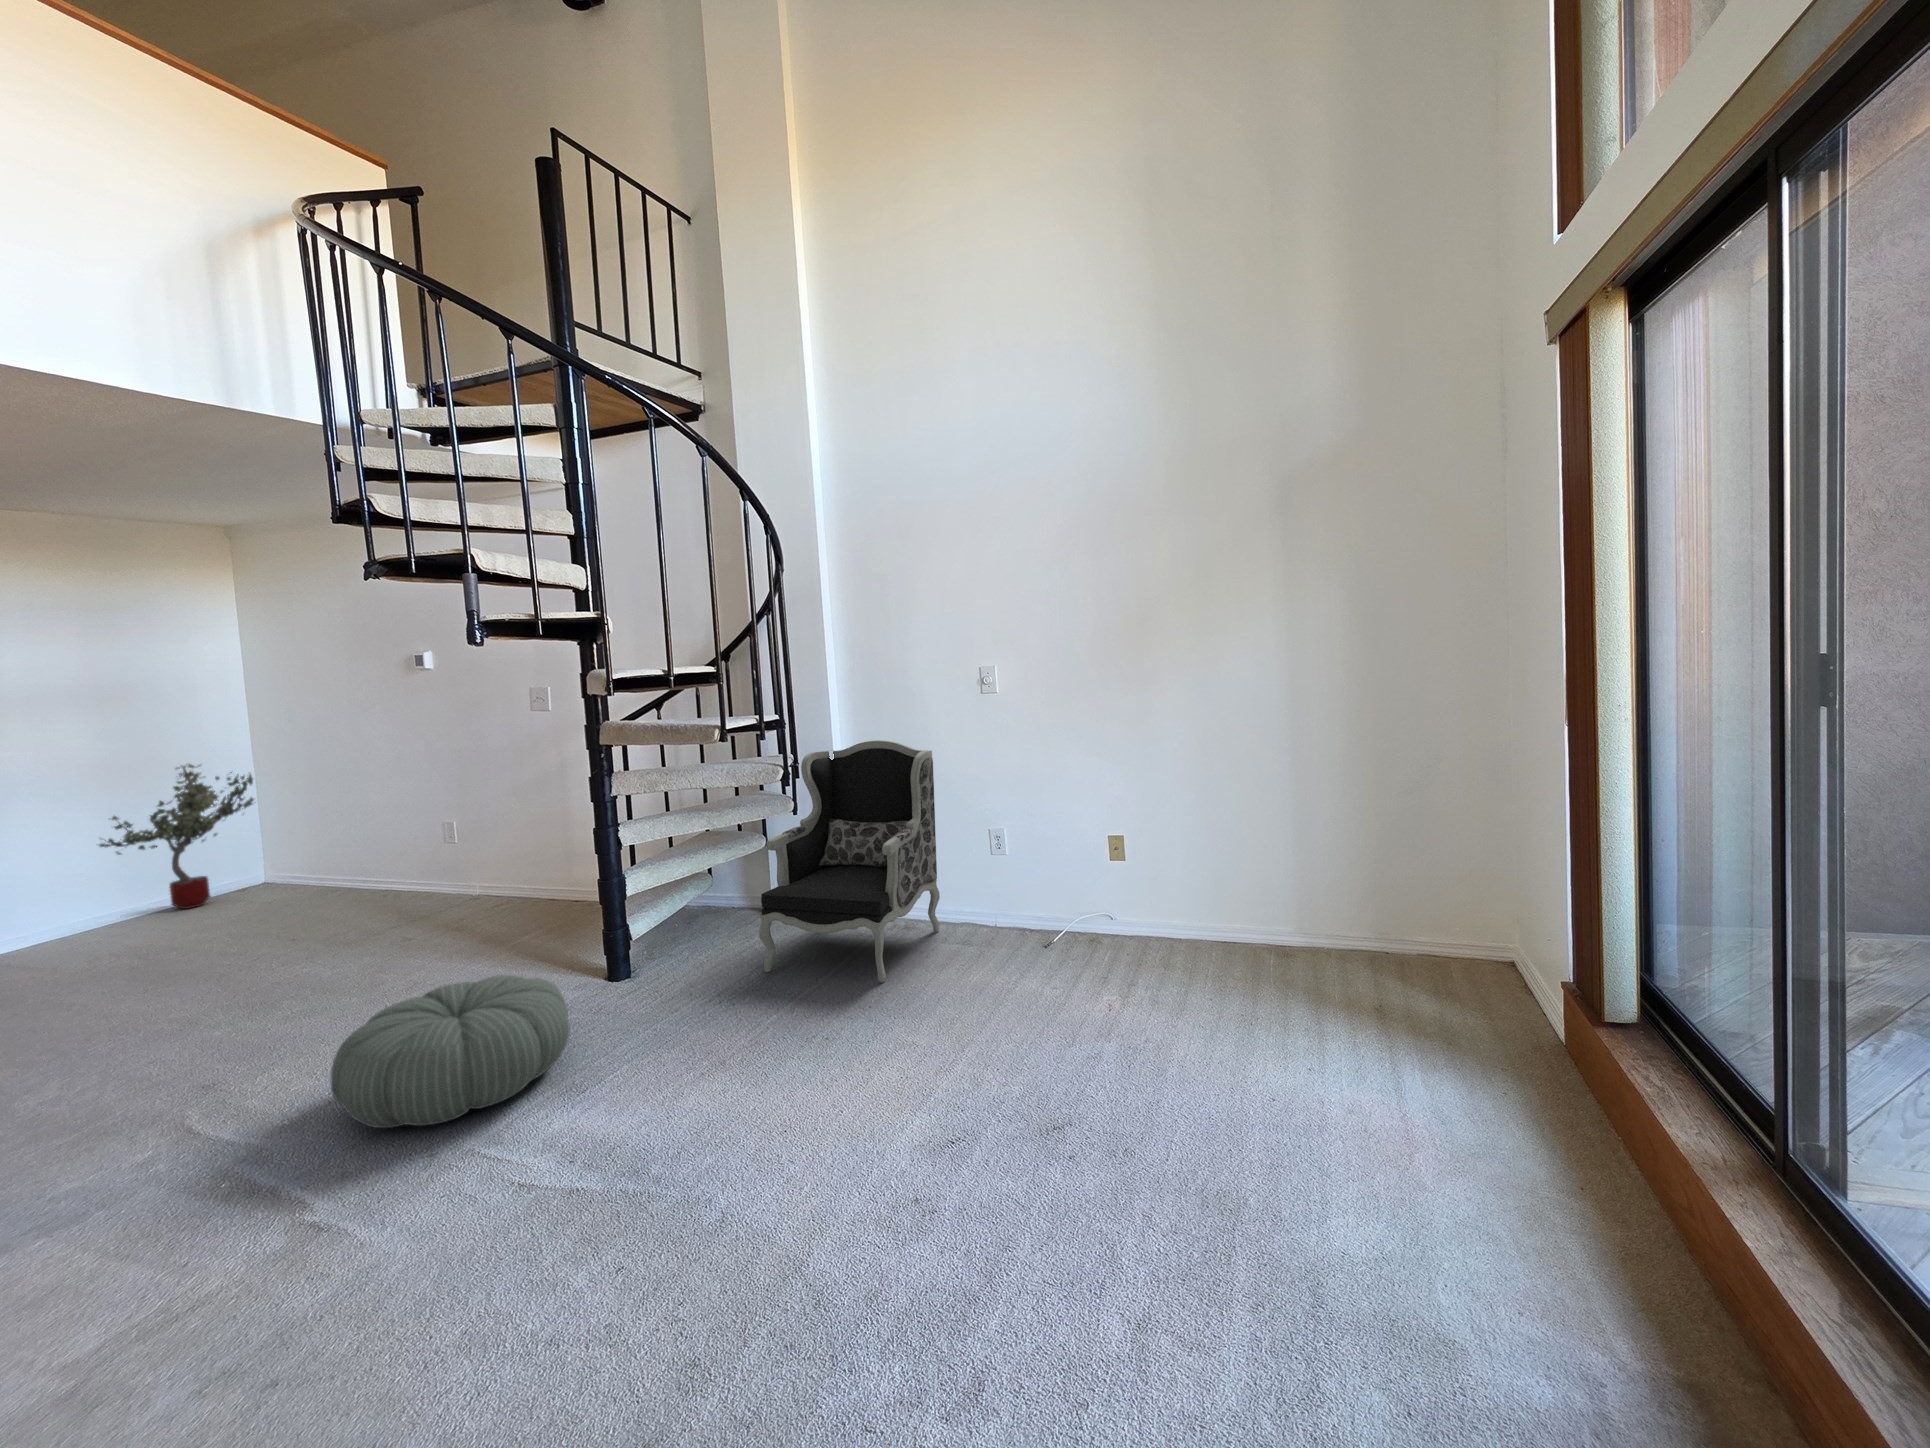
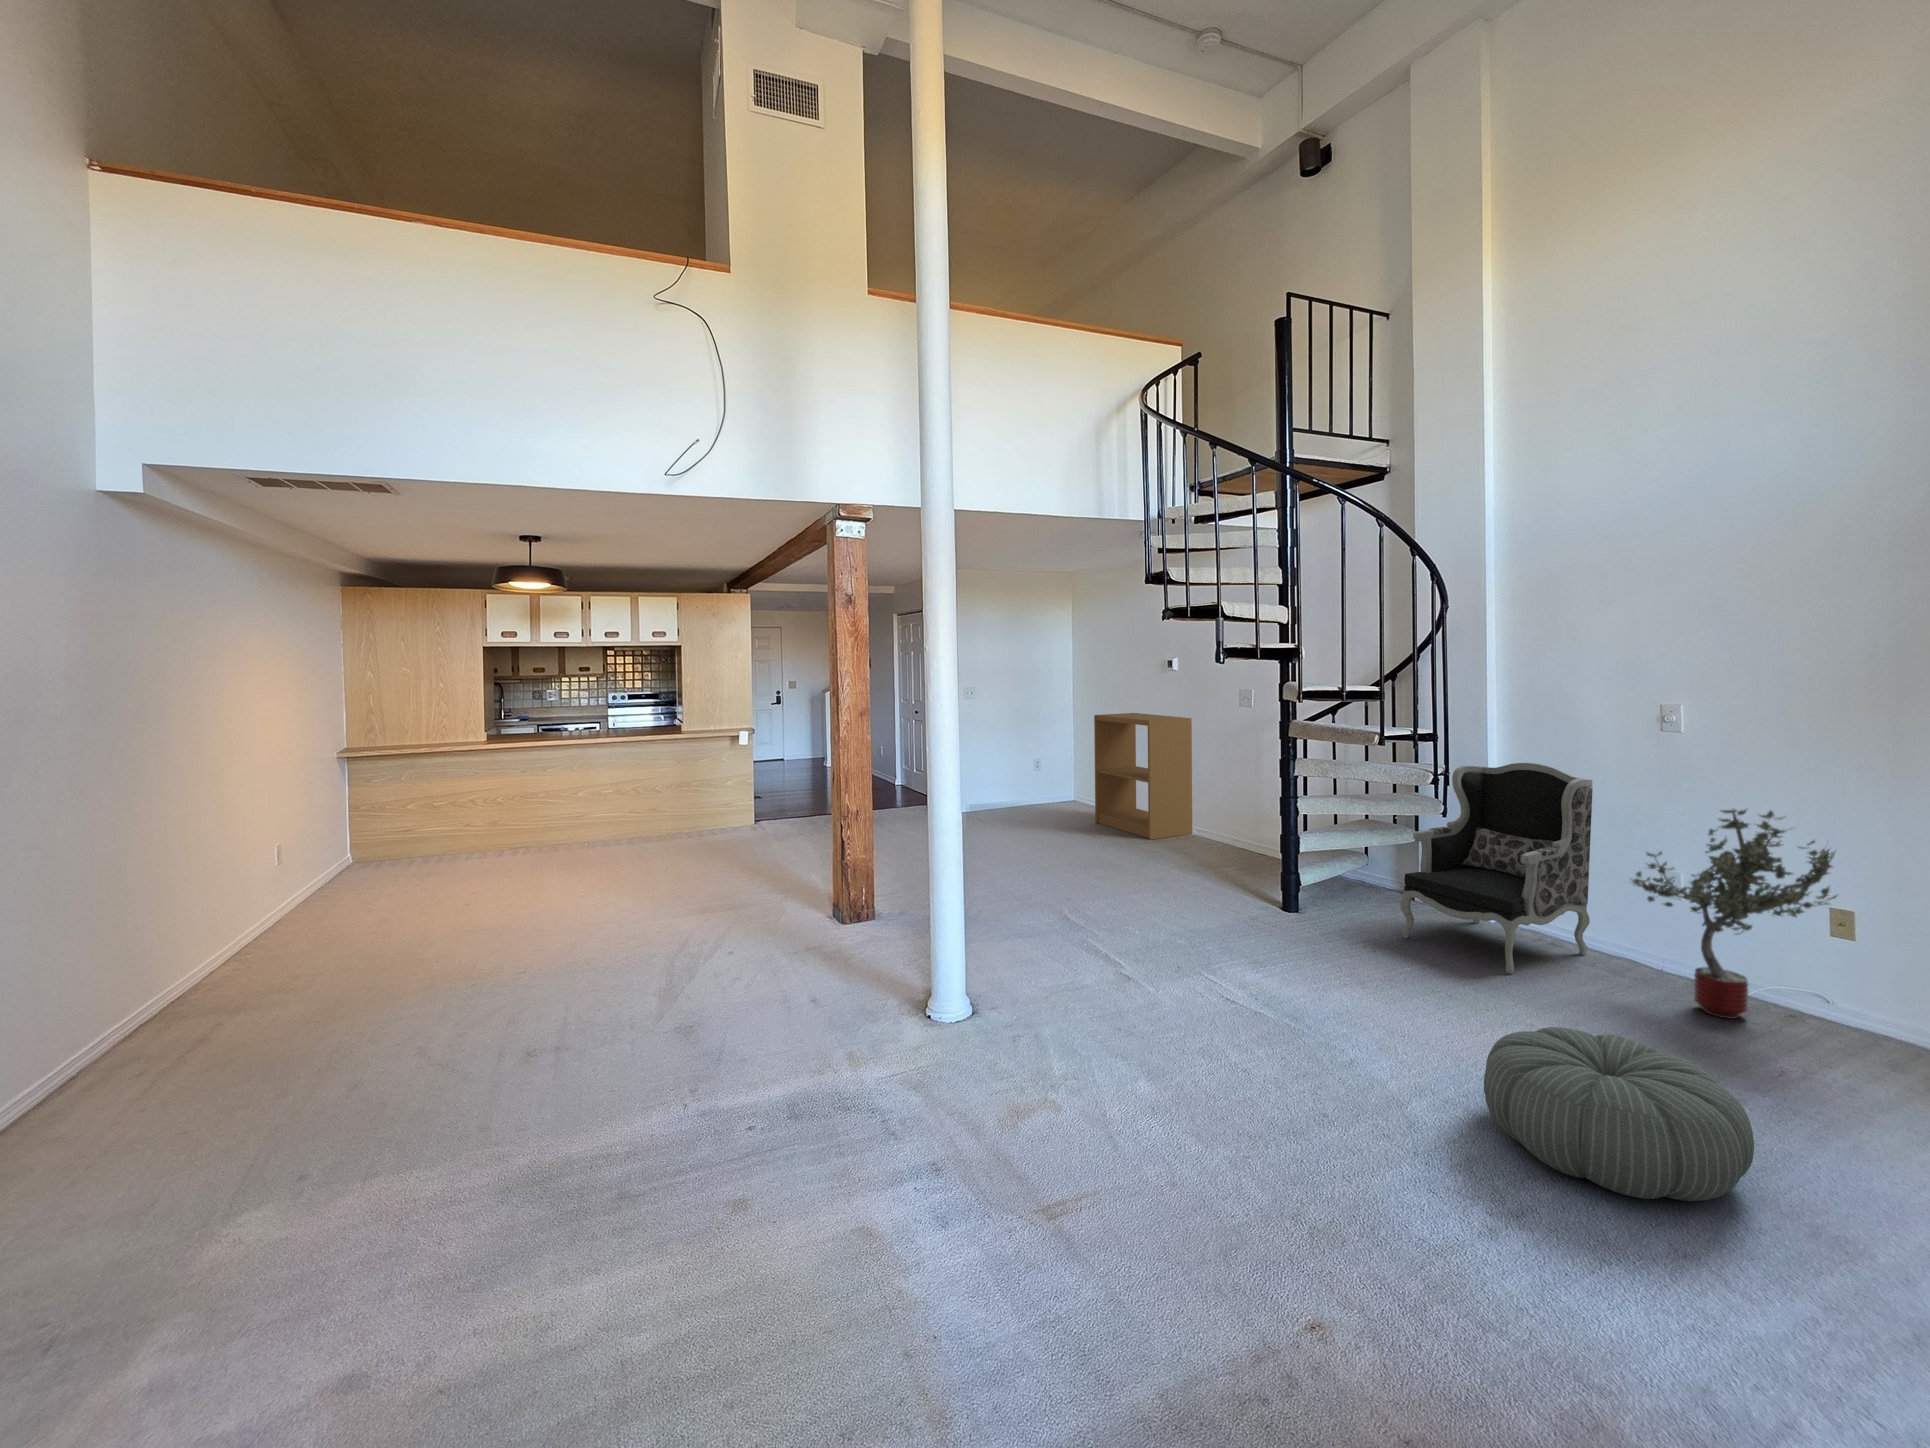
bookshelf: none [281,733,474,918] -> present [1094,713,1192,840]
potted tree: present [99,764,254,909] -> present [1632,809,1836,1019]
pouf: present [331,975,570,1128] -> present [1484,1027,1754,1201]

